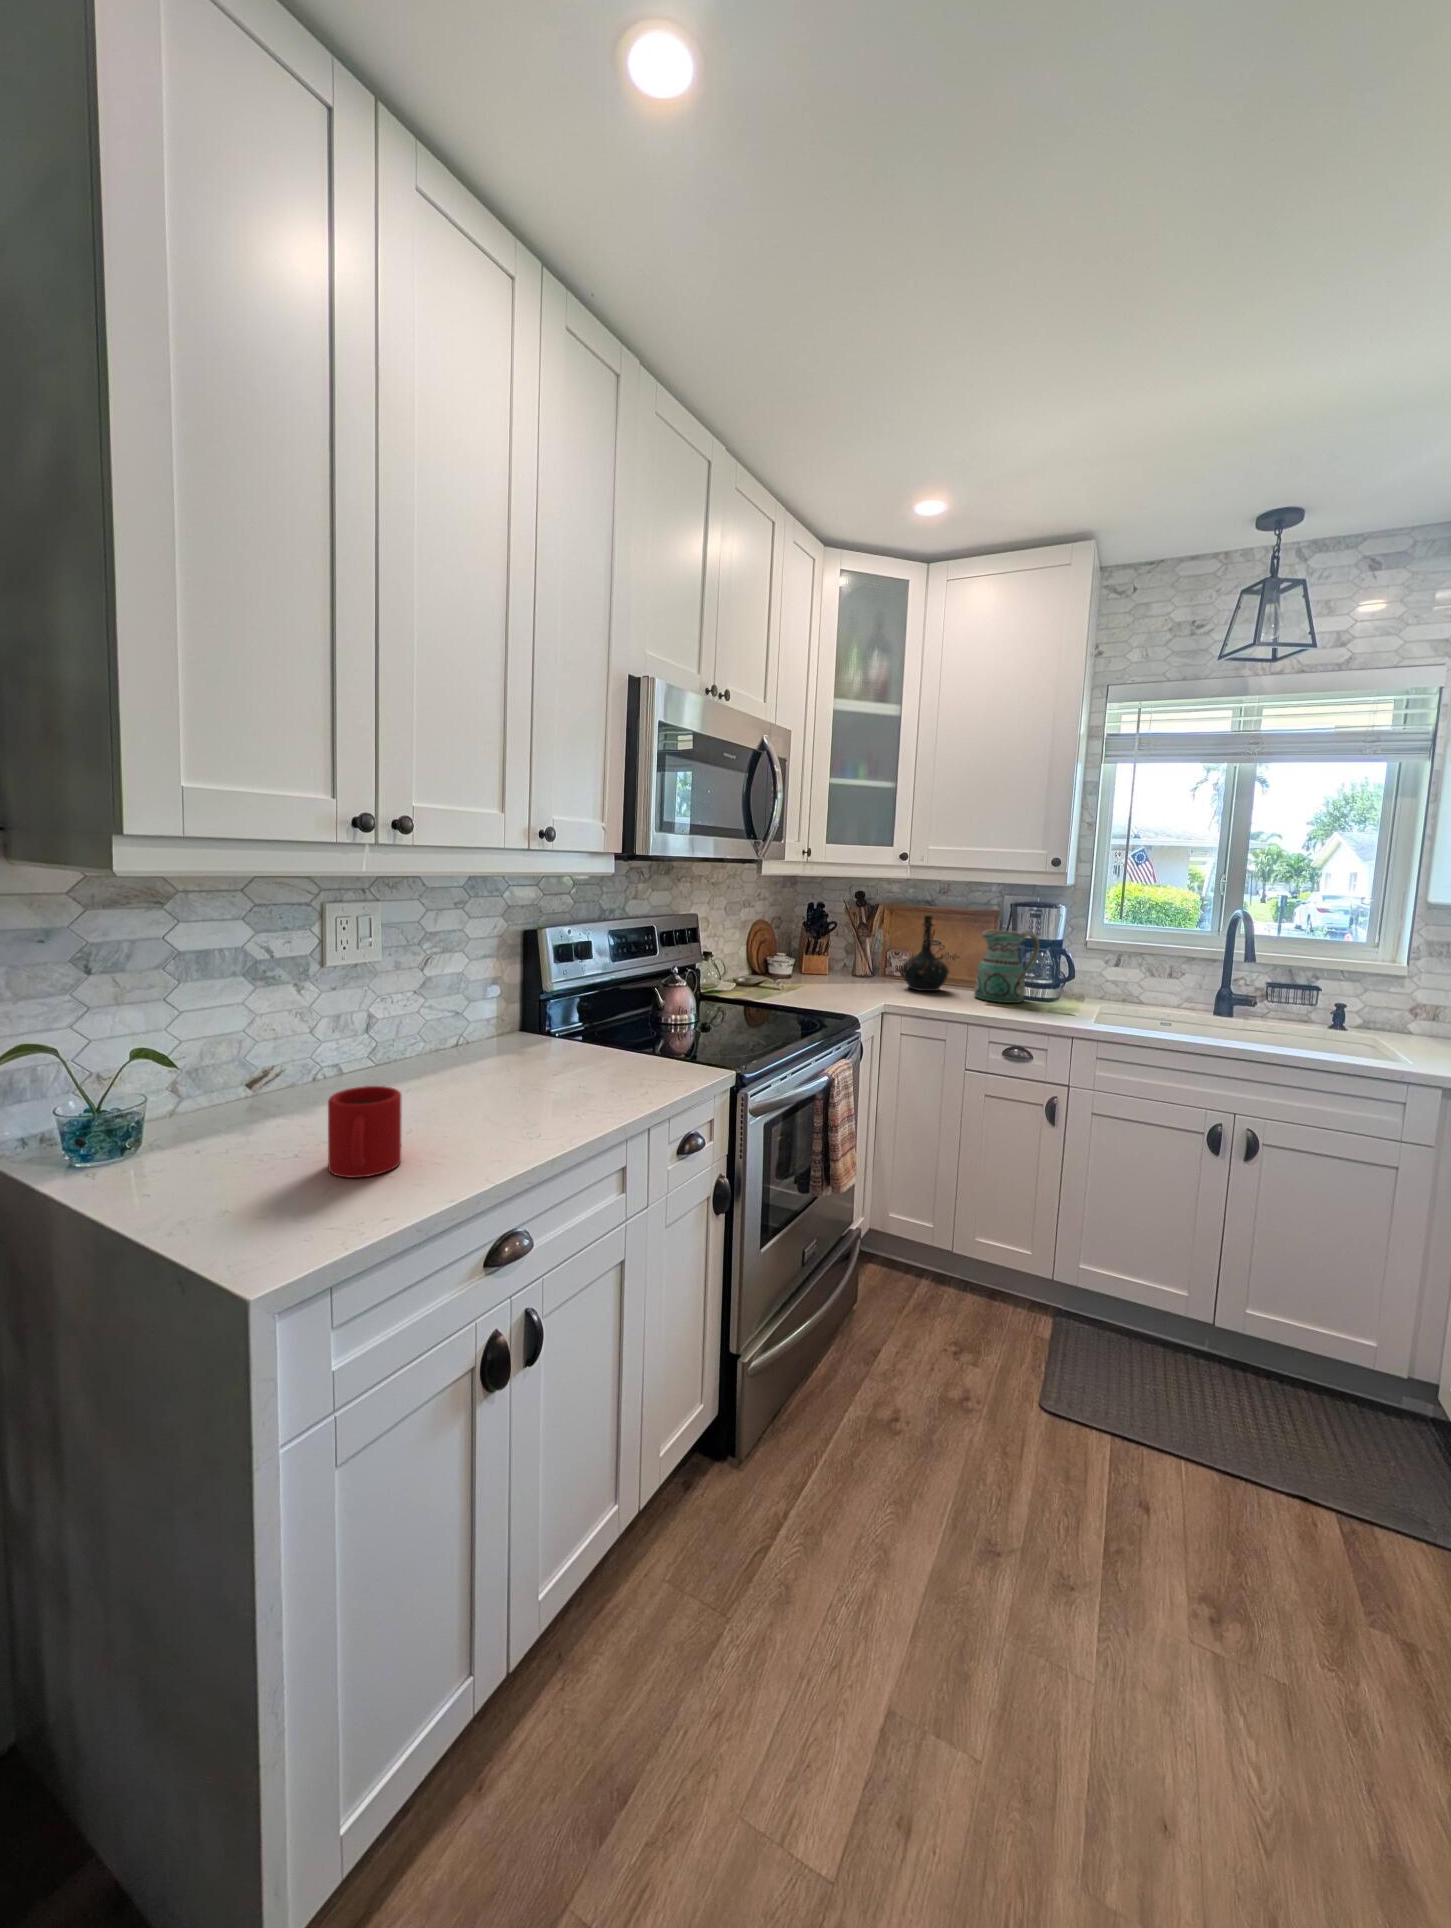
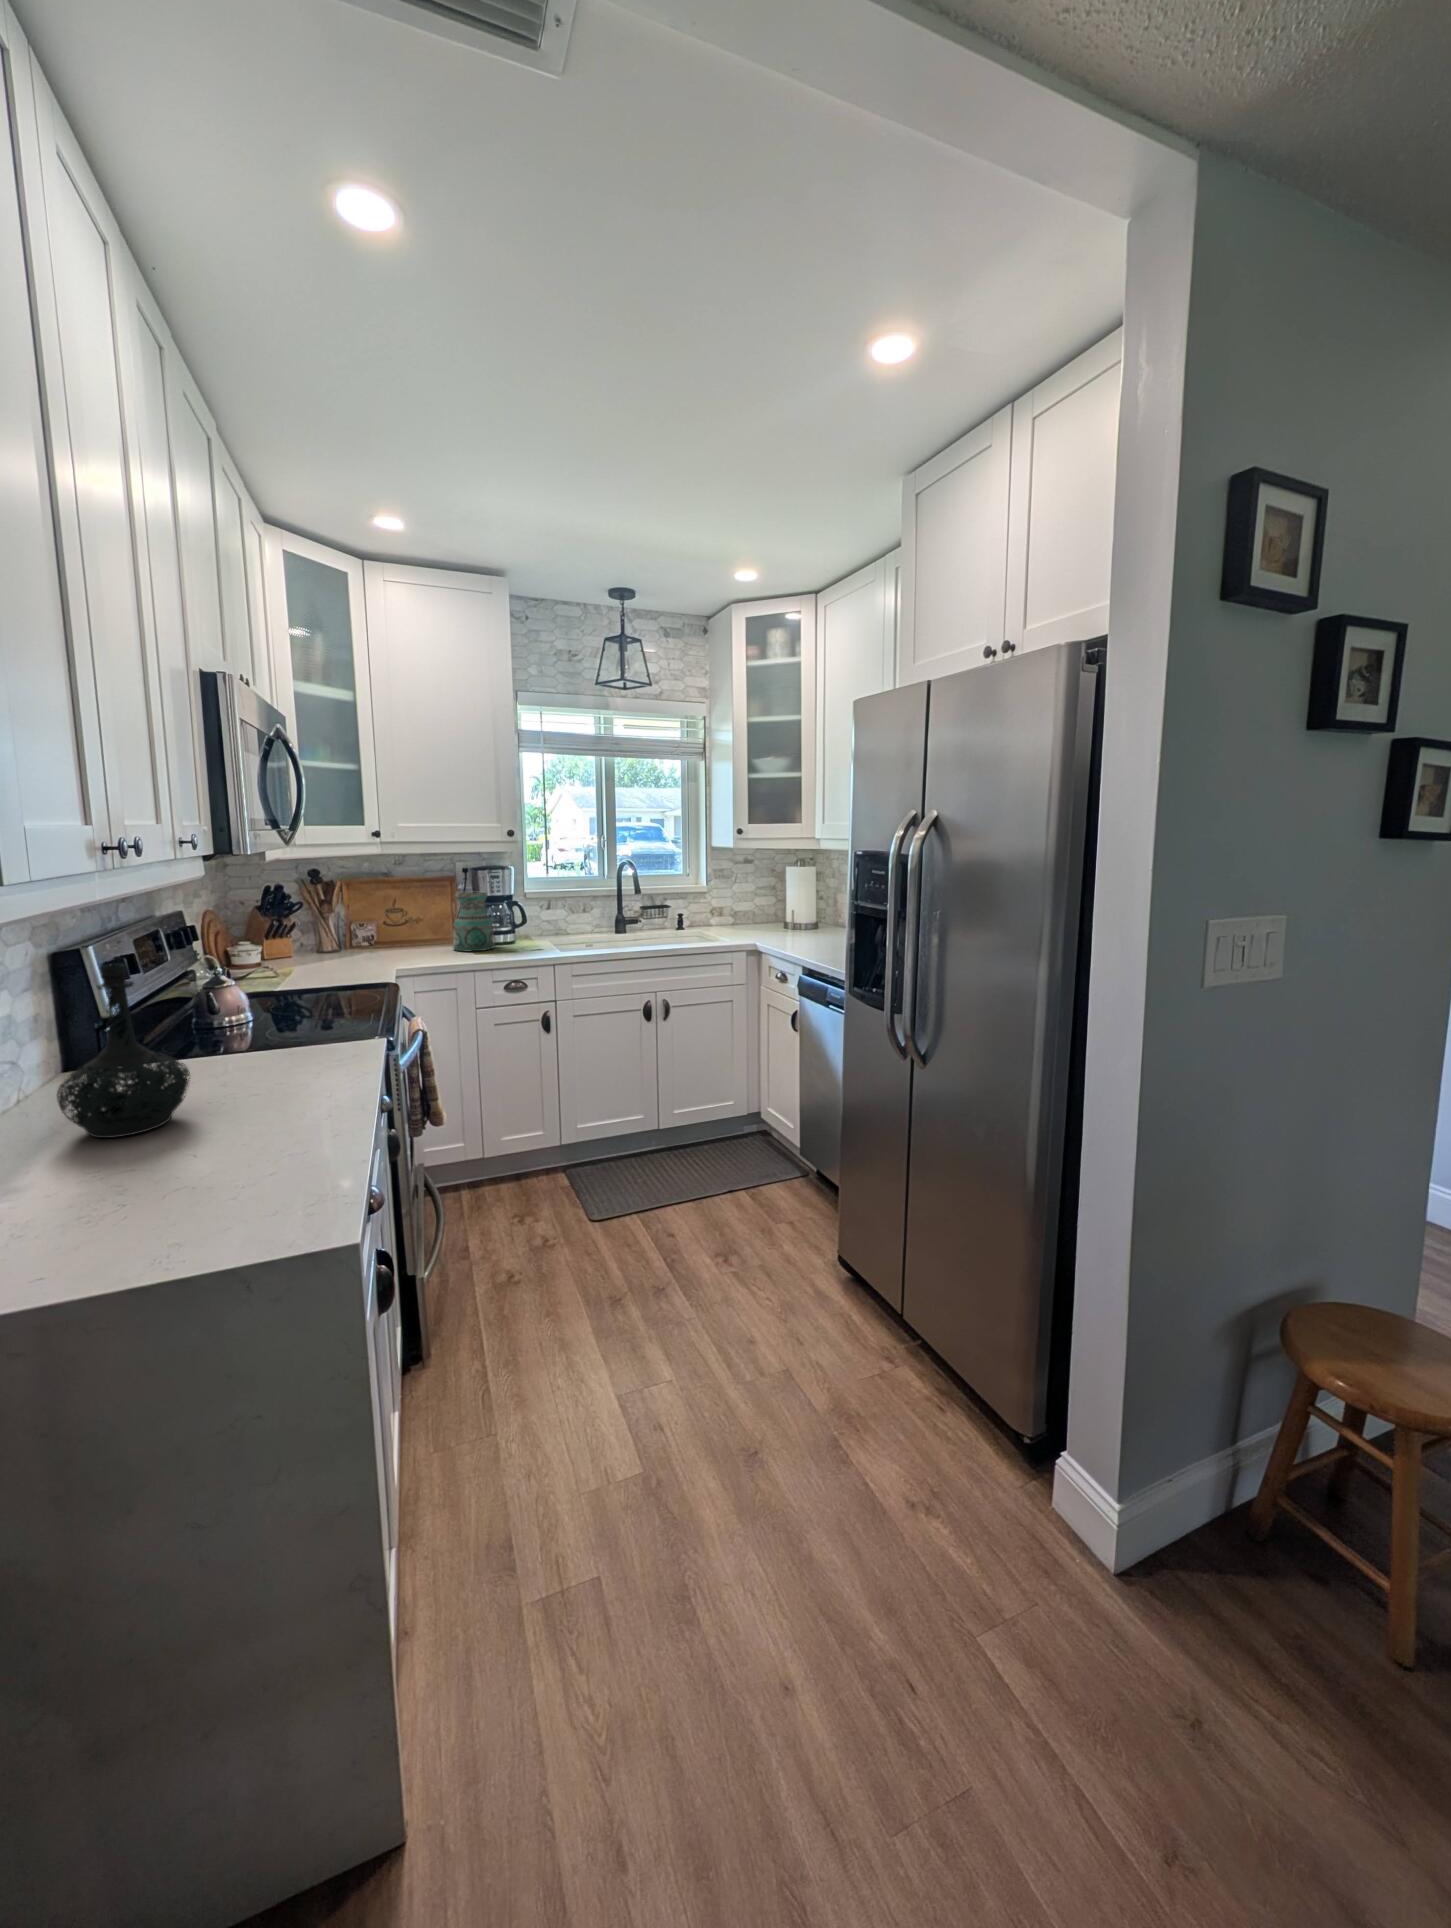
bottle: present [902,915,949,991] -> present [57,964,190,1138]
mug: present [328,1086,402,1178] -> none [195,1100,282,1190]

